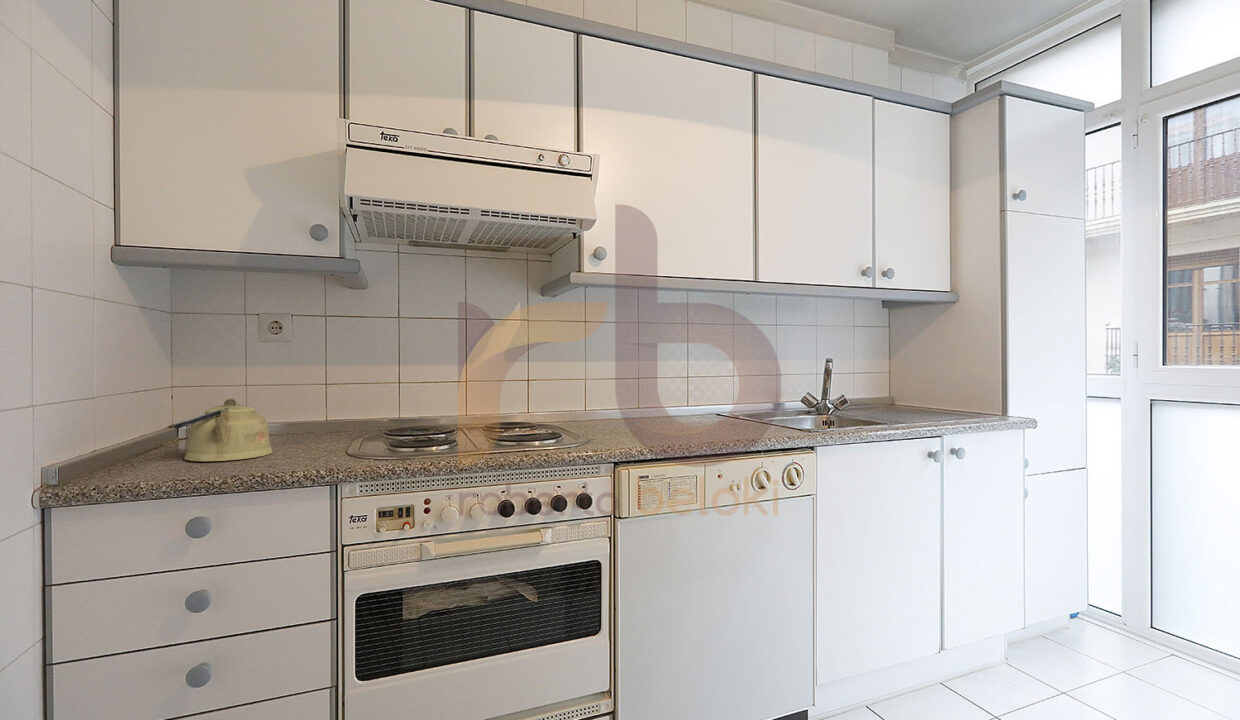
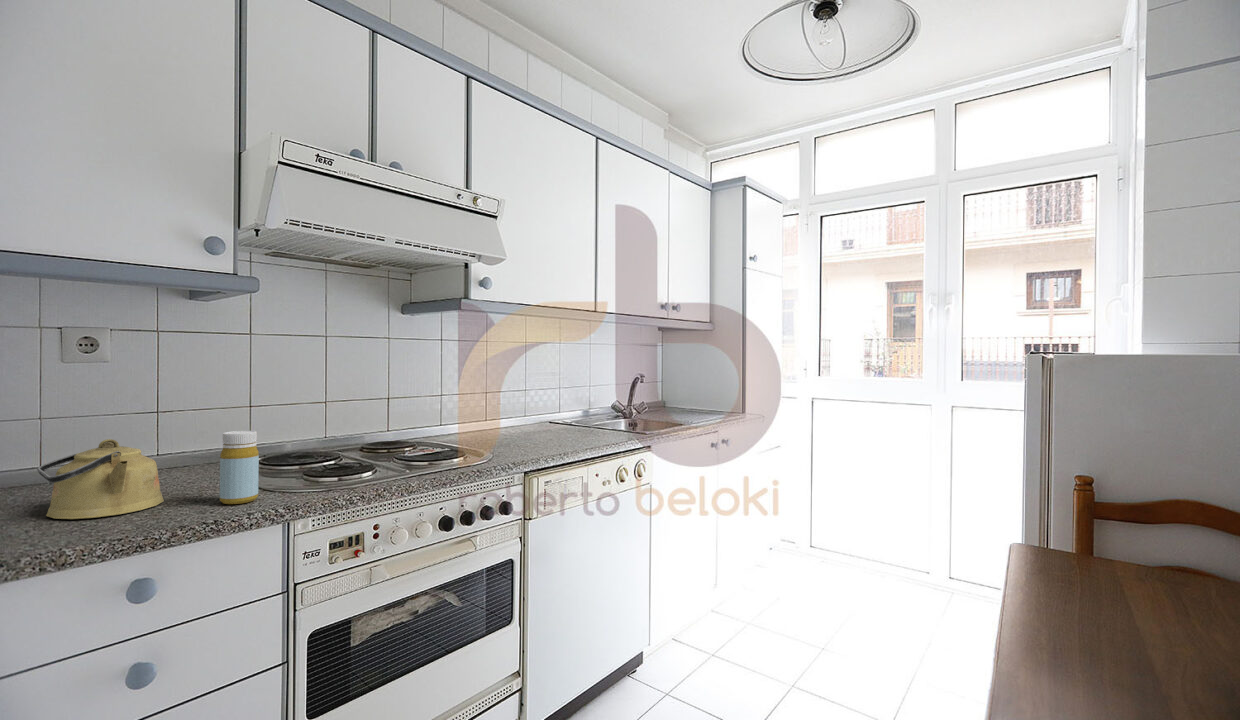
bottle: none [293,396,326,462] -> present [220,431,259,504]

